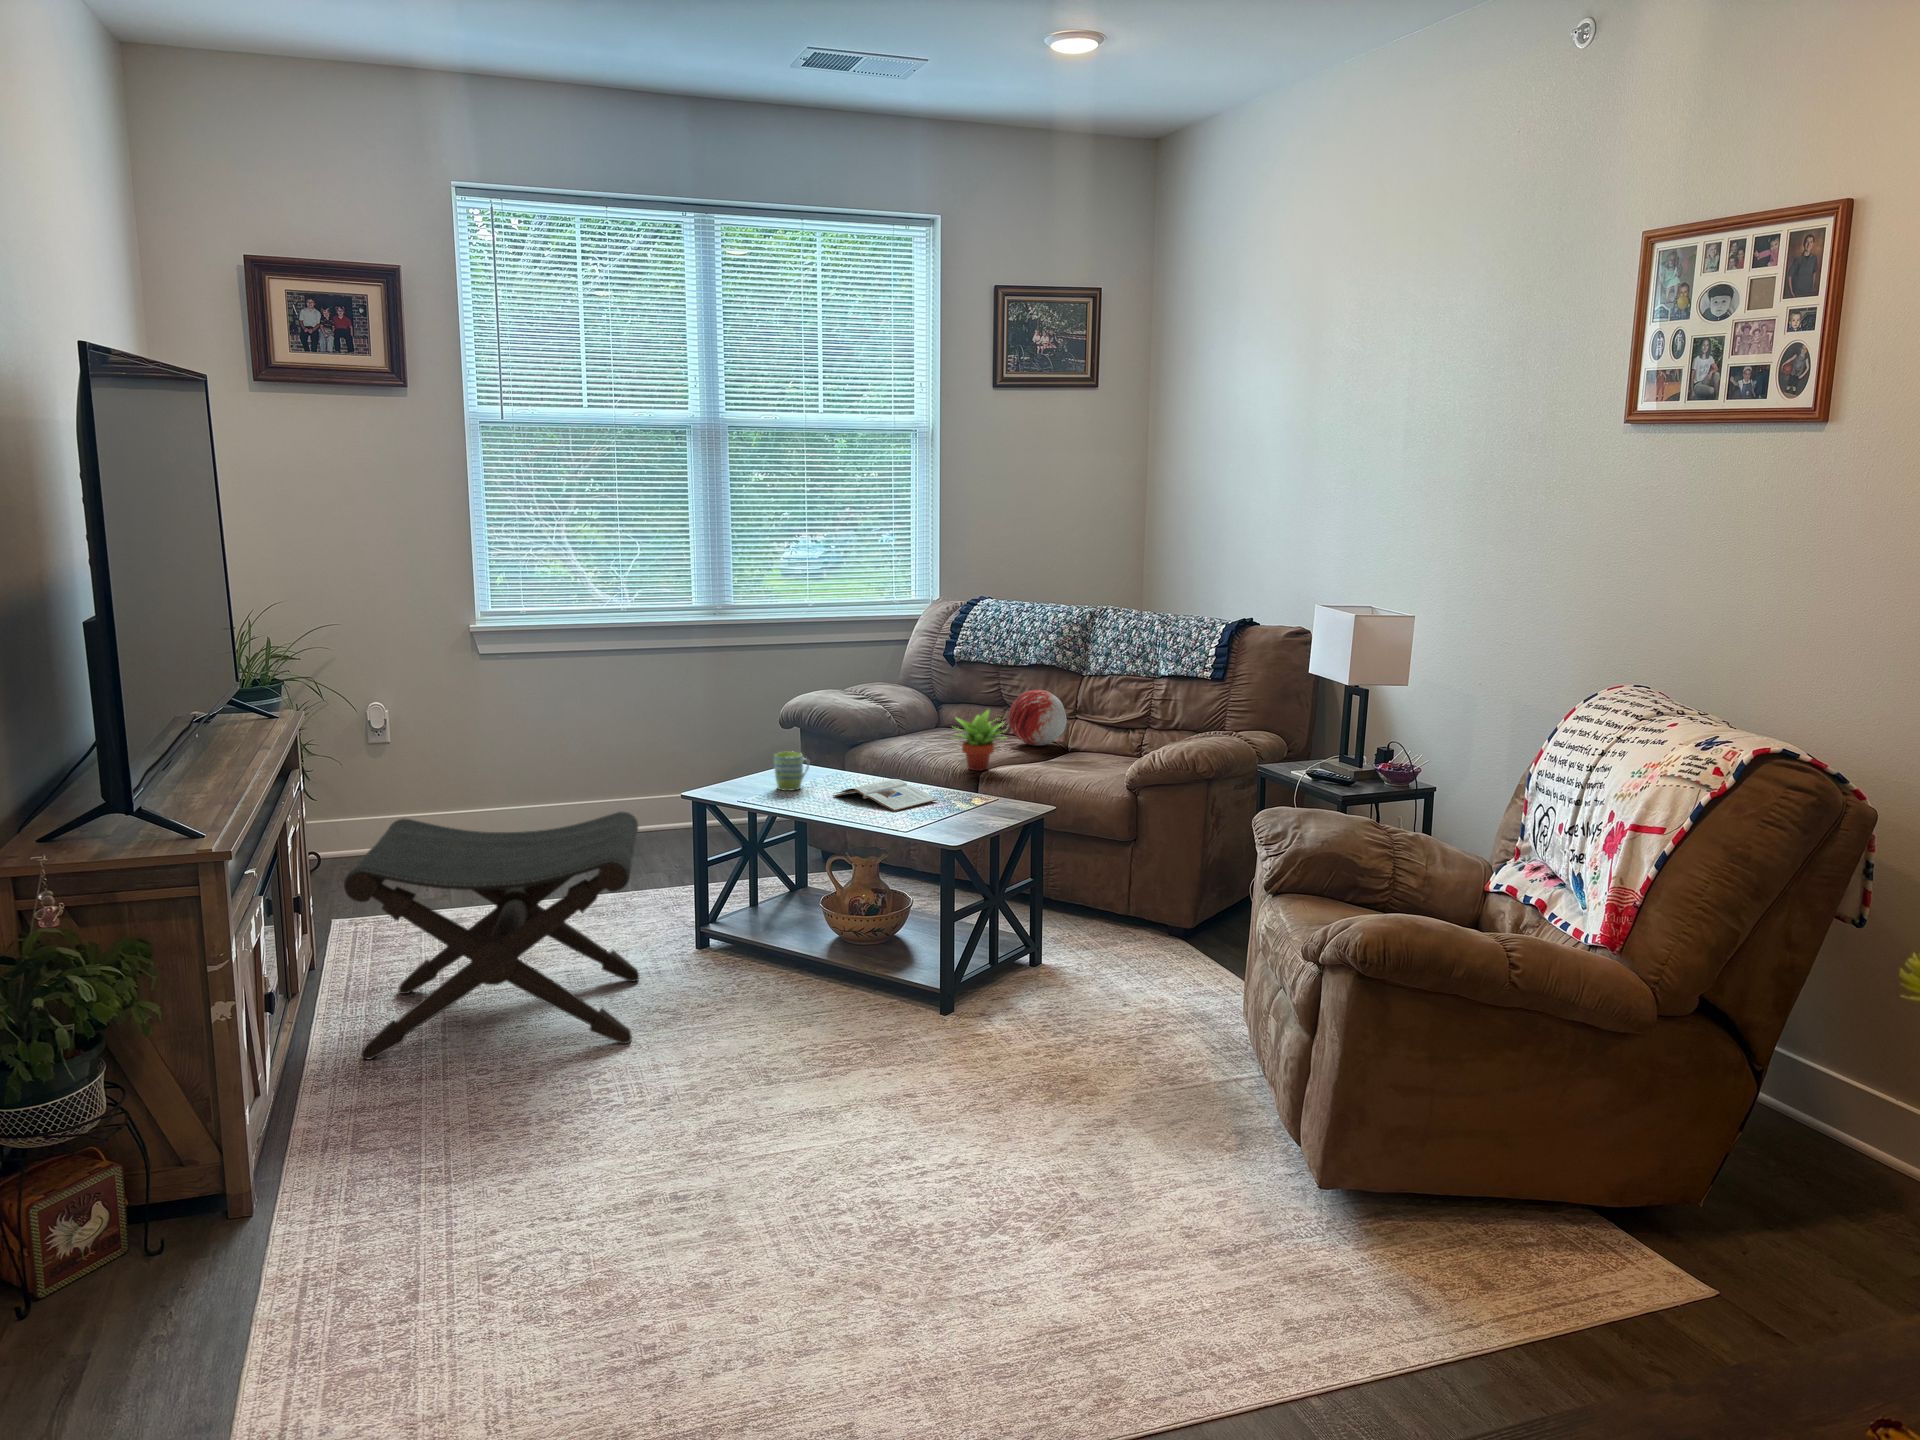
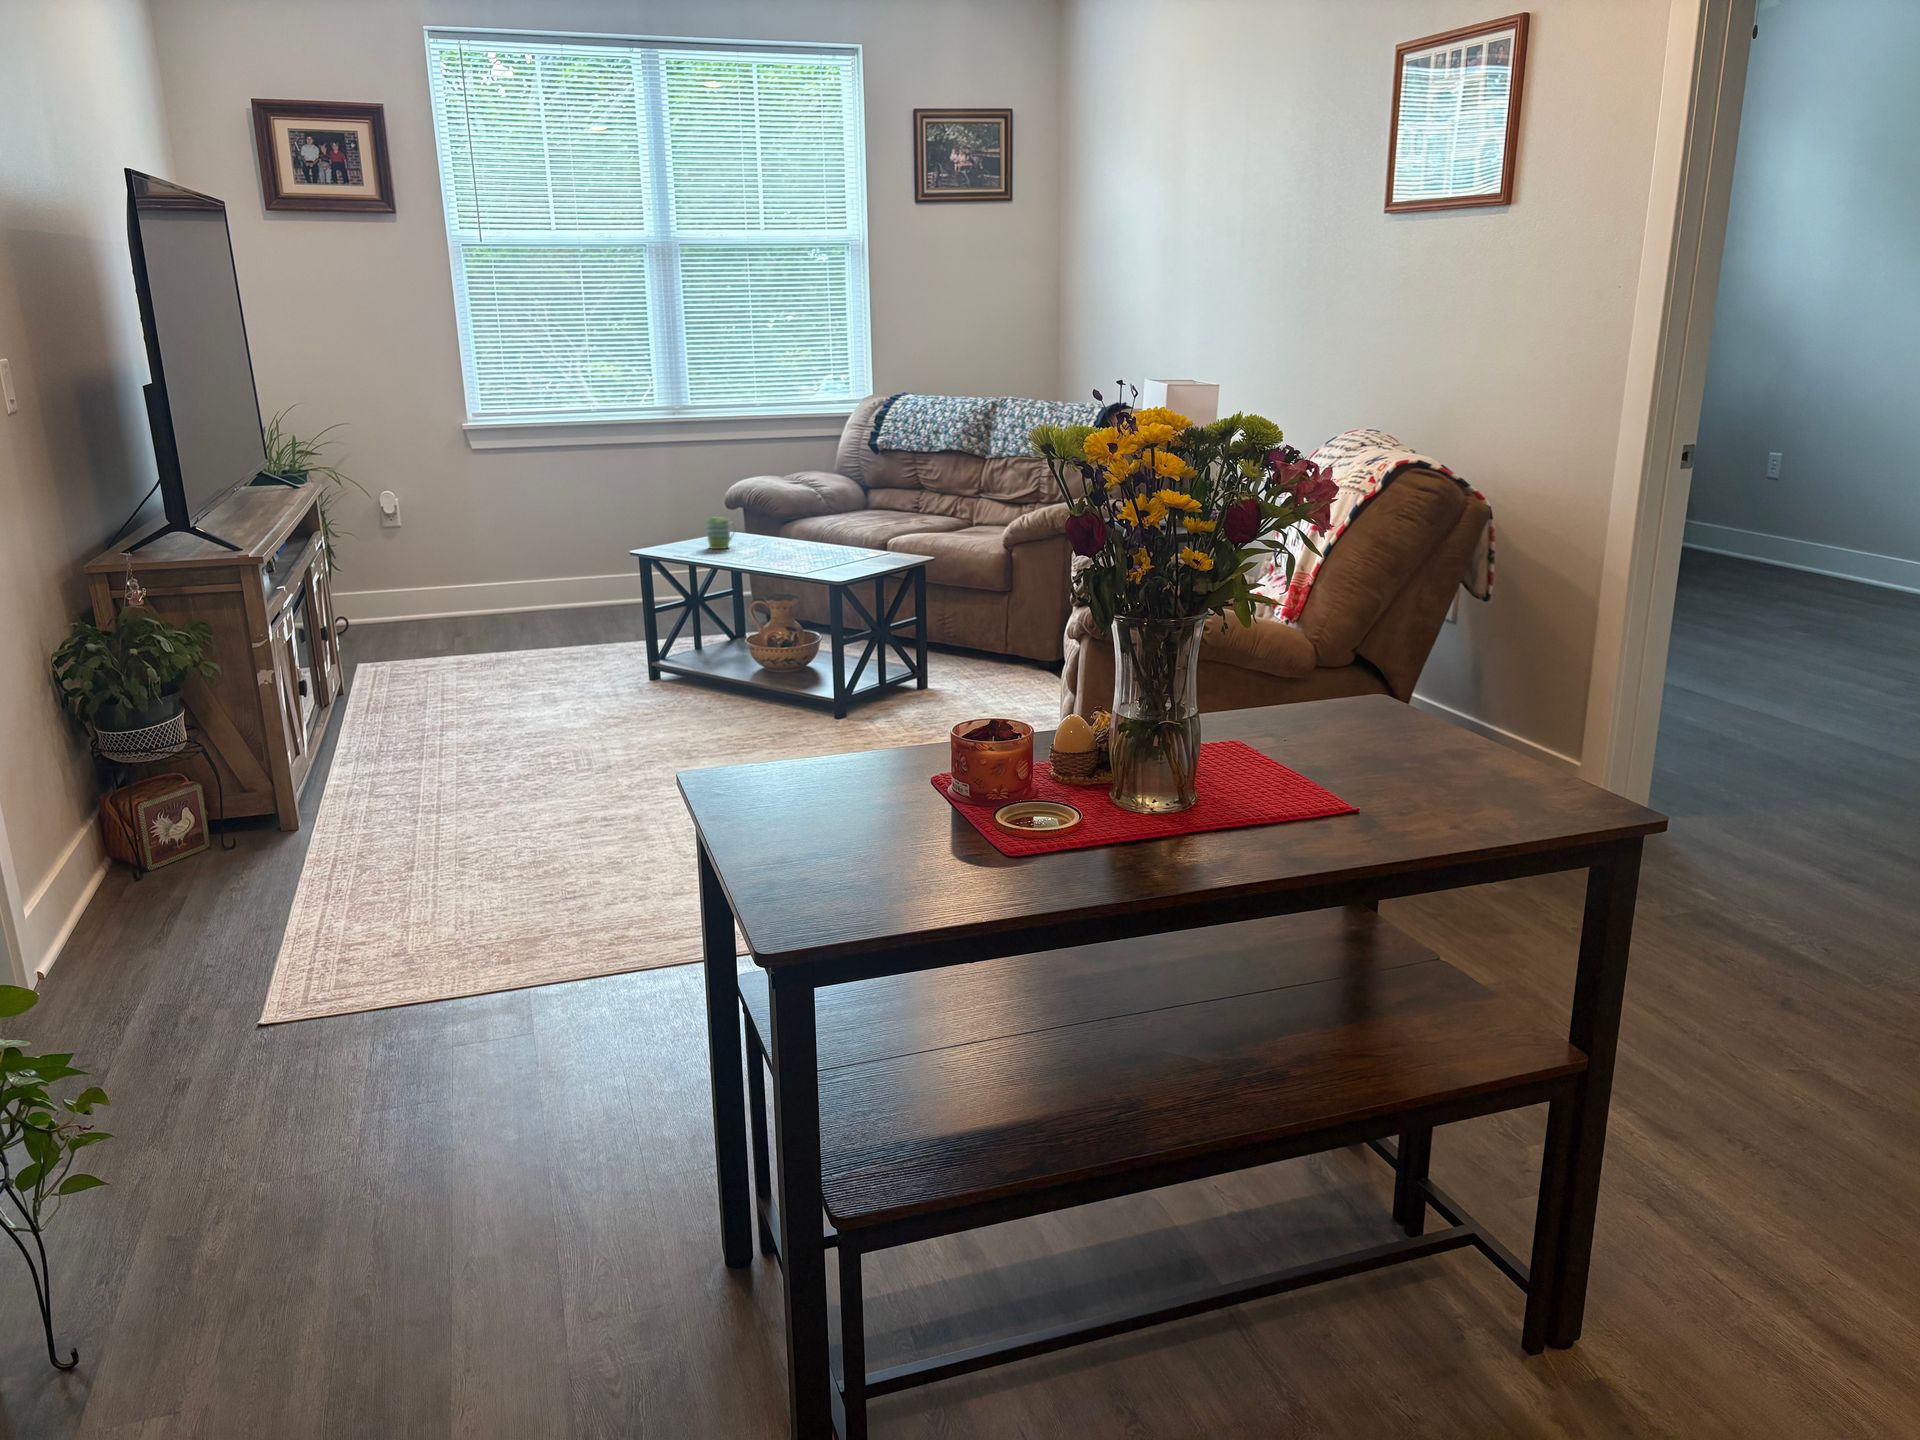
decorative orb: present [1009,690,1067,746] -> none [921,471,971,520]
succulent plant: present [956,709,1006,771] -> none [860,483,909,536]
magazine: present [833,779,938,811] -> none [753,539,839,561]
footstool: present [344,812,639,1060] -> none [355,562,598,747]

